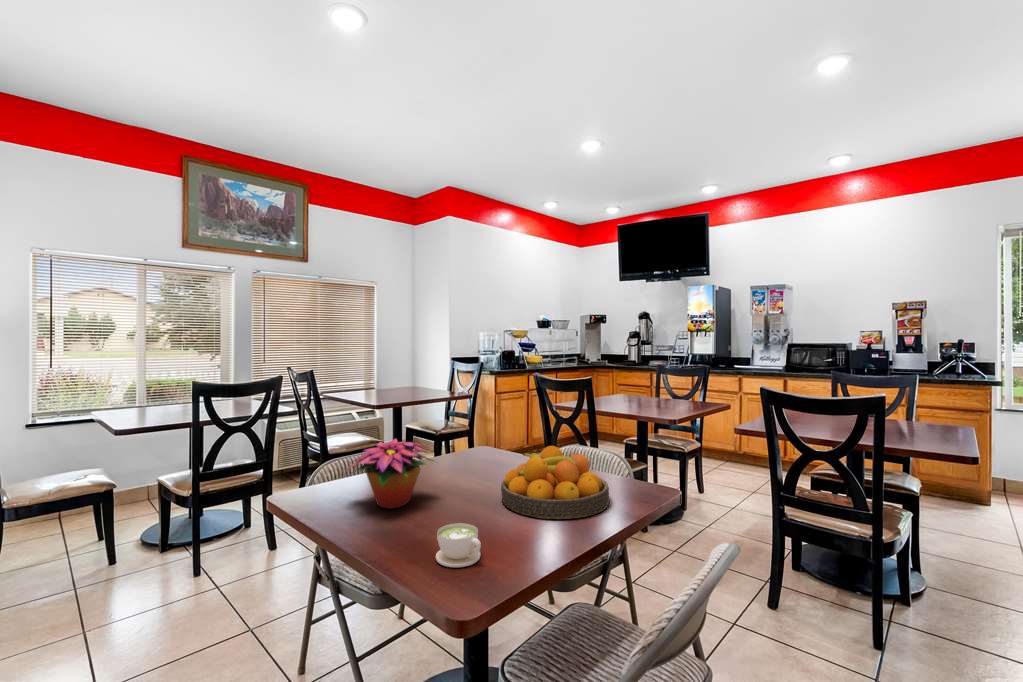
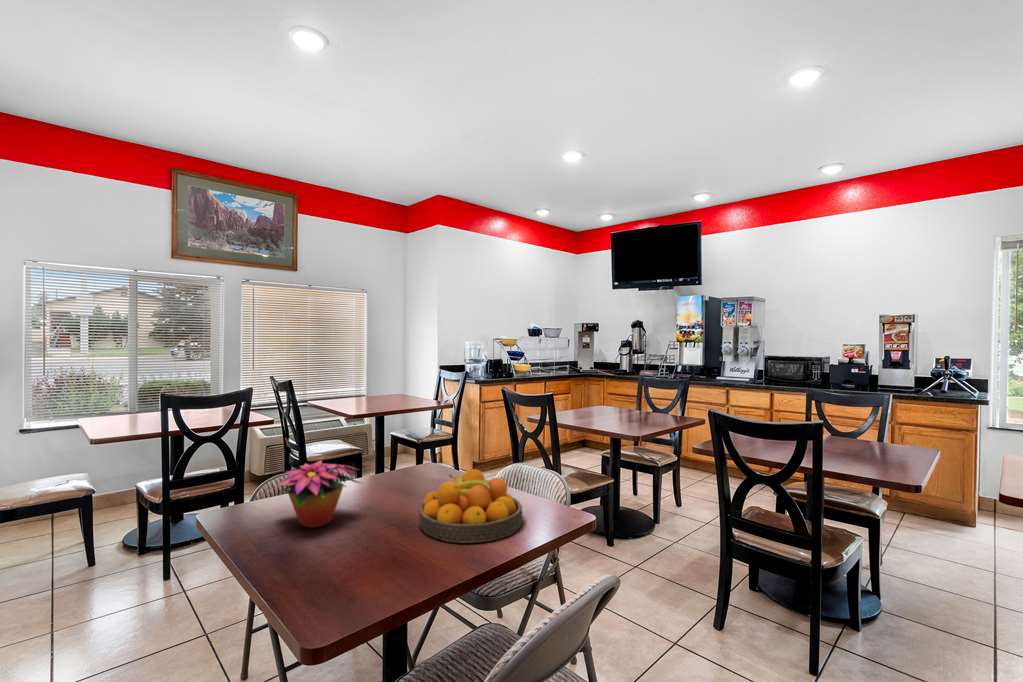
coffee cup: present [436,523,481,567] -> none [326,547,370,590]

